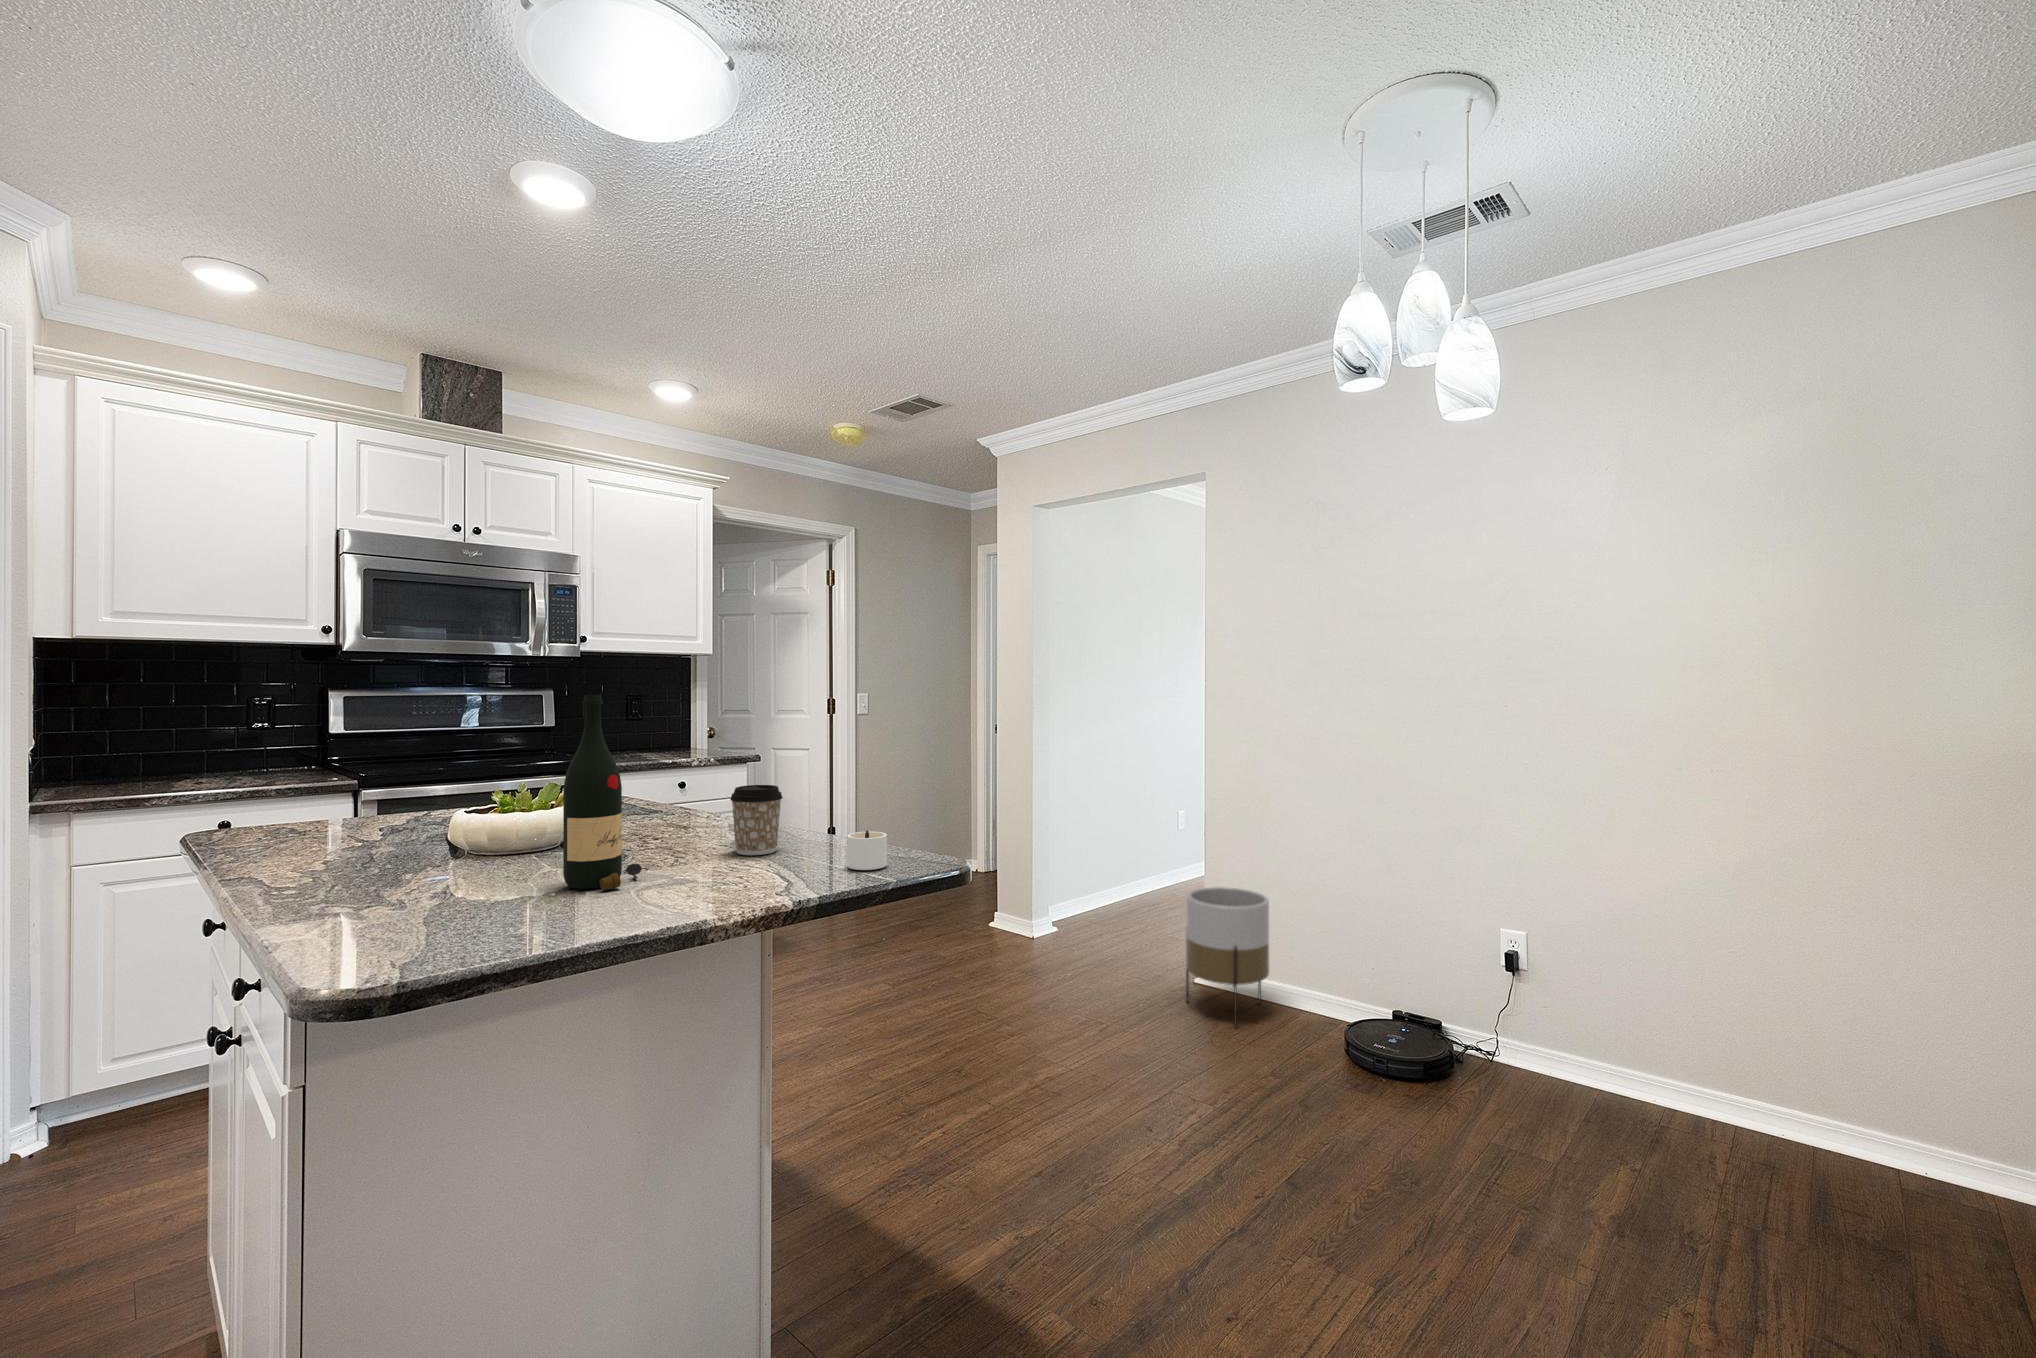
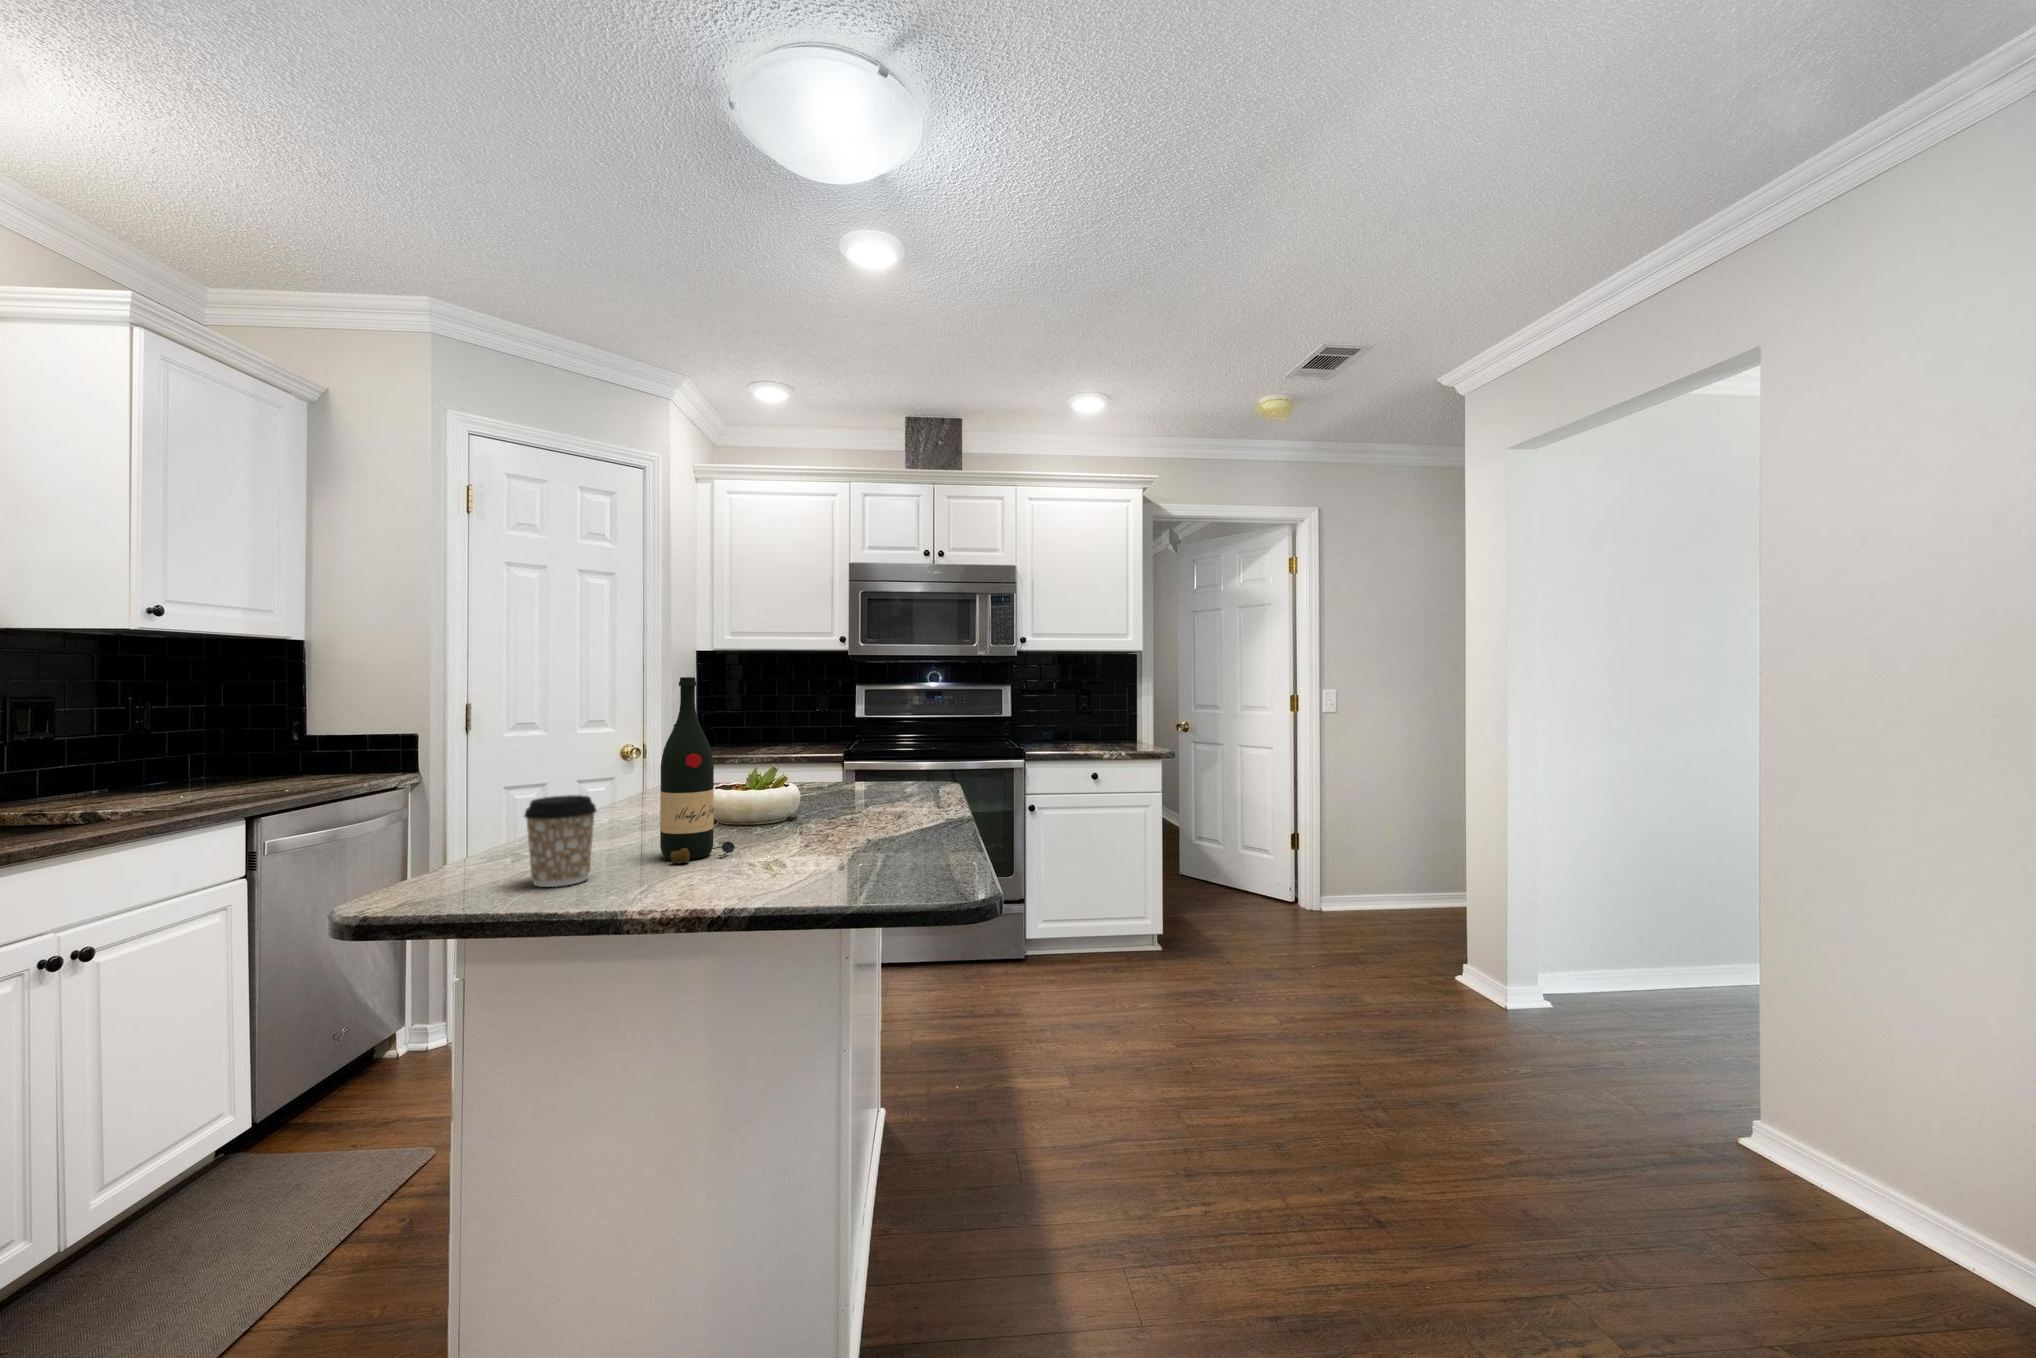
coffee cup: present [730,785,783,855] -> present [524,795,596,887]
candle: present [847,831,887,870] -> none [878,838,947,886]
planter: present [1186,887,1269,1029] -> none [1702,999,1887,1251]

